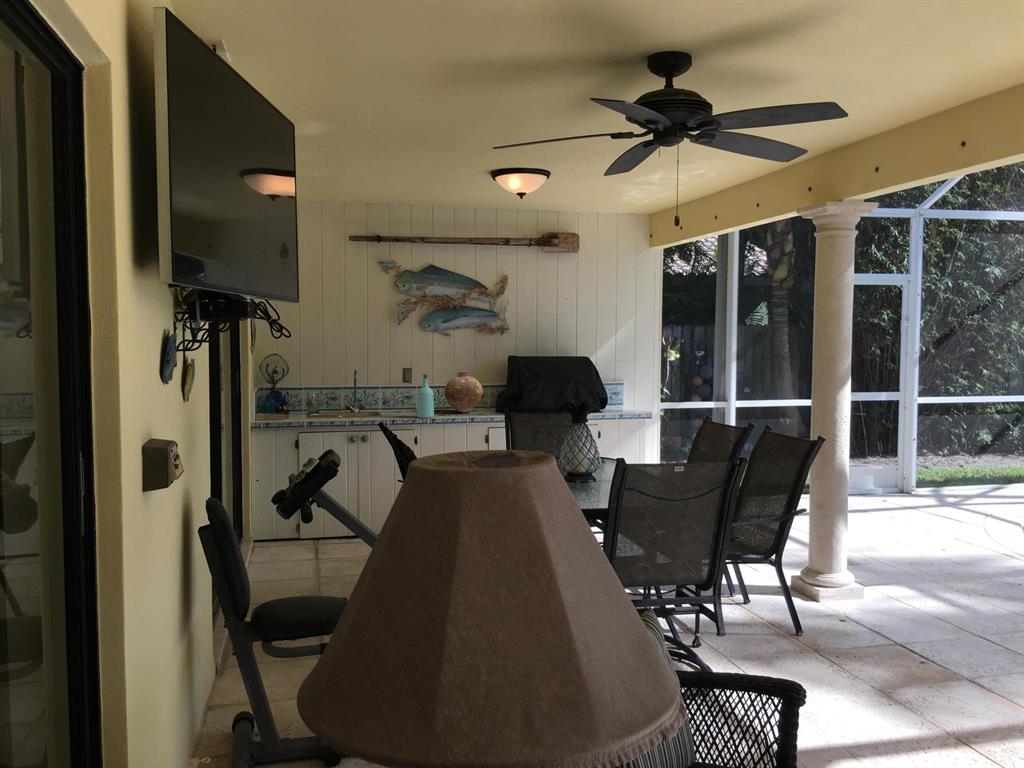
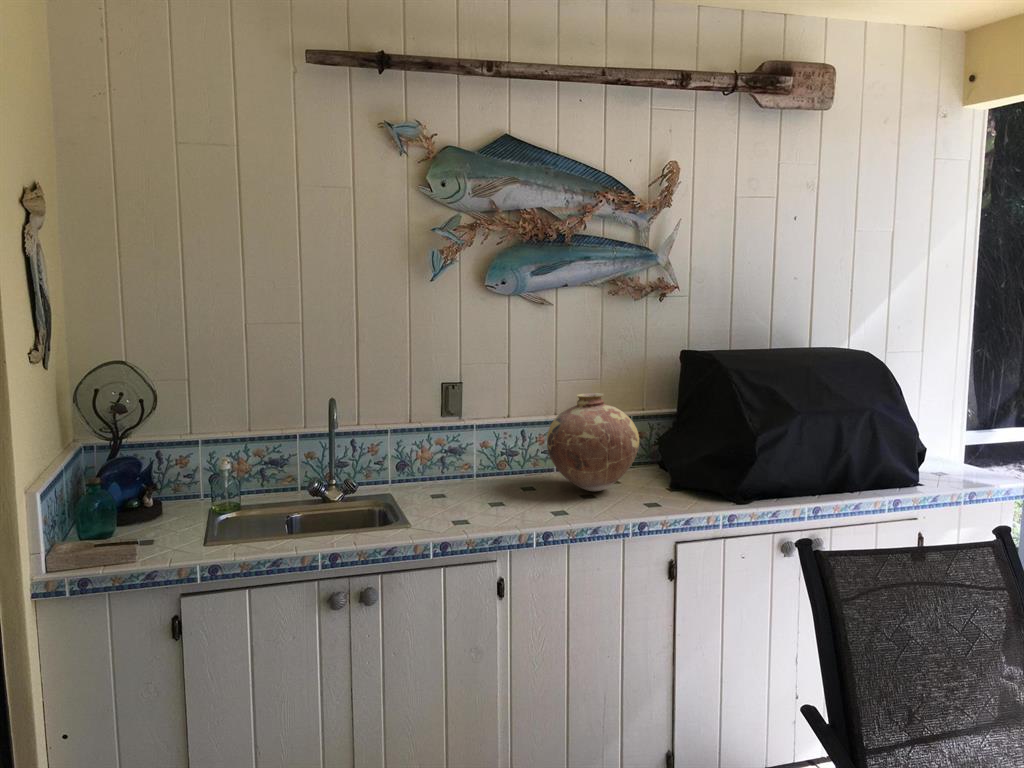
bottle: present [417,374,434,418] -> none [497,412,538,526]

